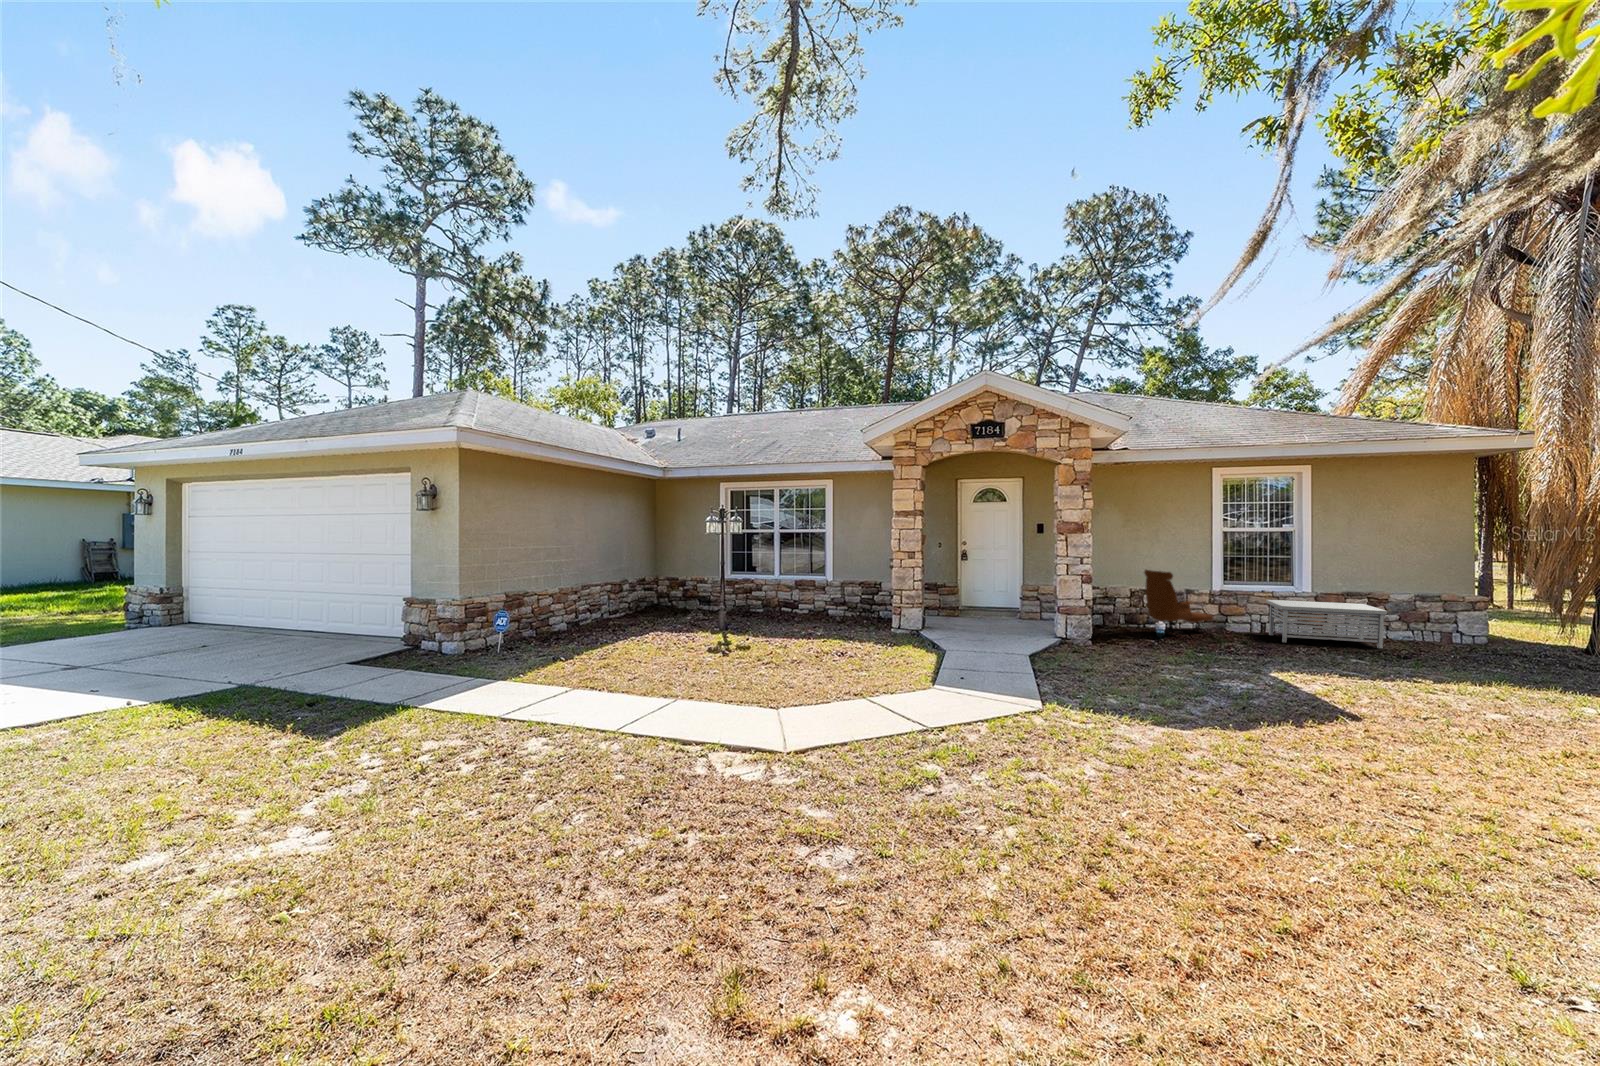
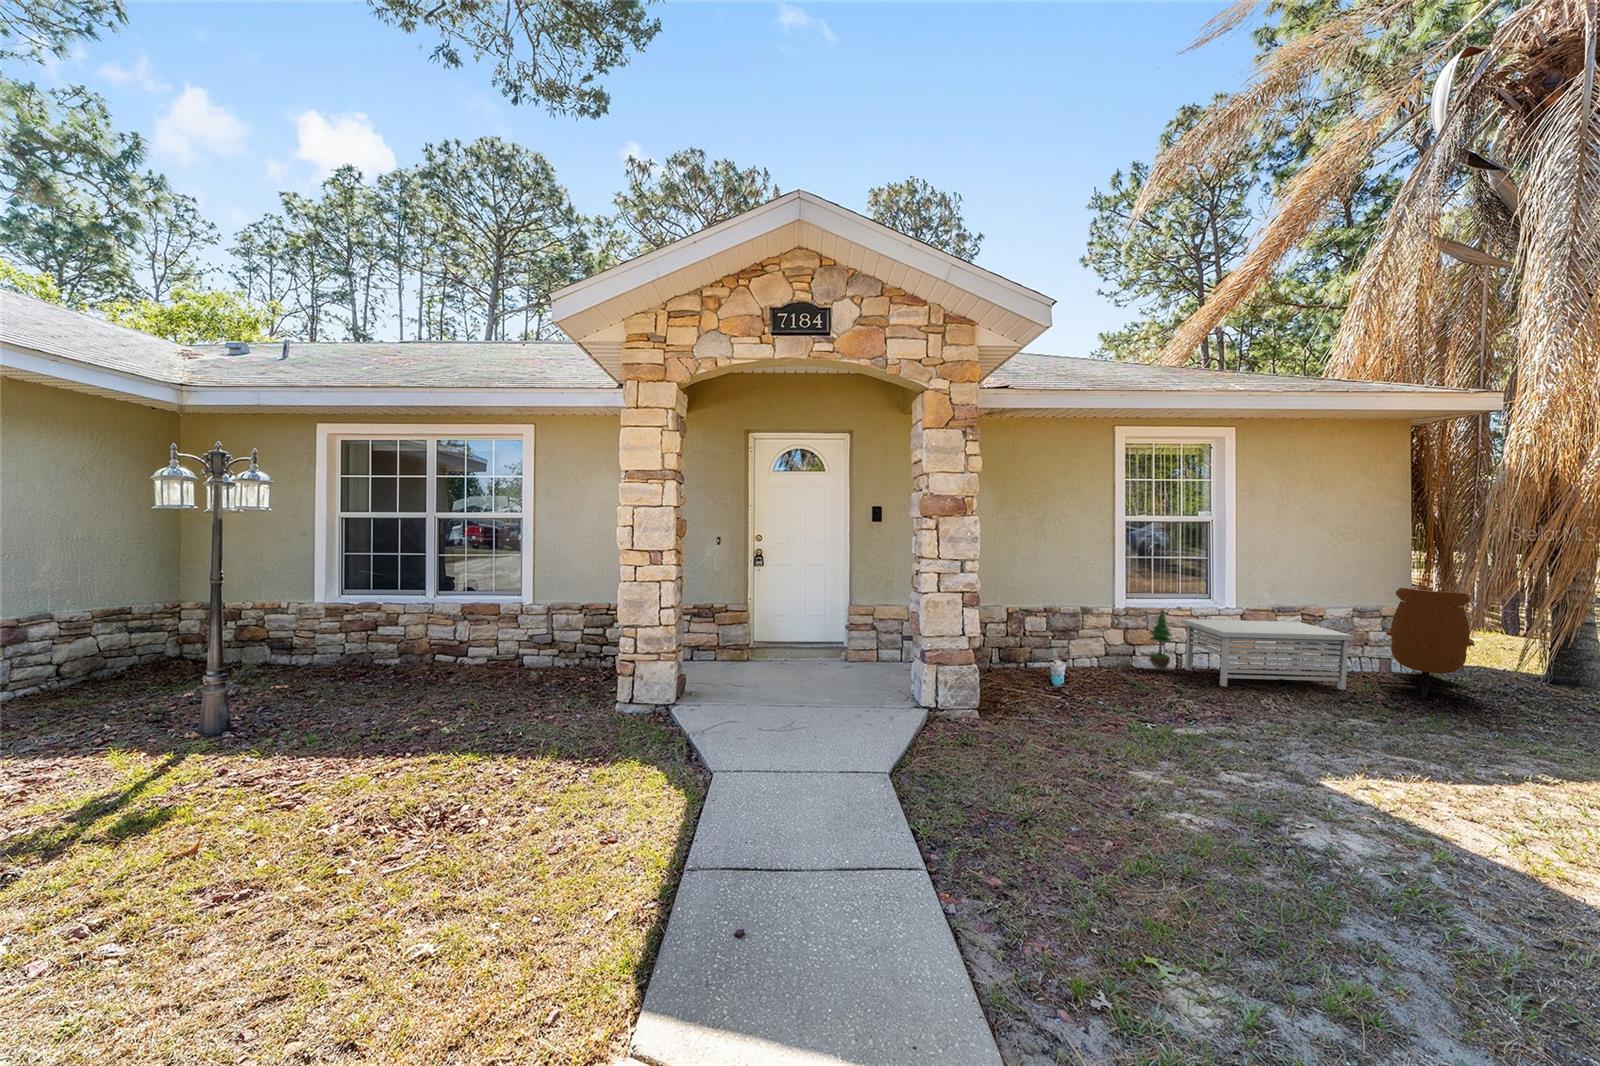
lounge chair: present [1144,570,1213,635] -> present [1378,588,1475,701]
potted tree: none [1238,591,1257,634] -> present [1149,609,1172,670]

